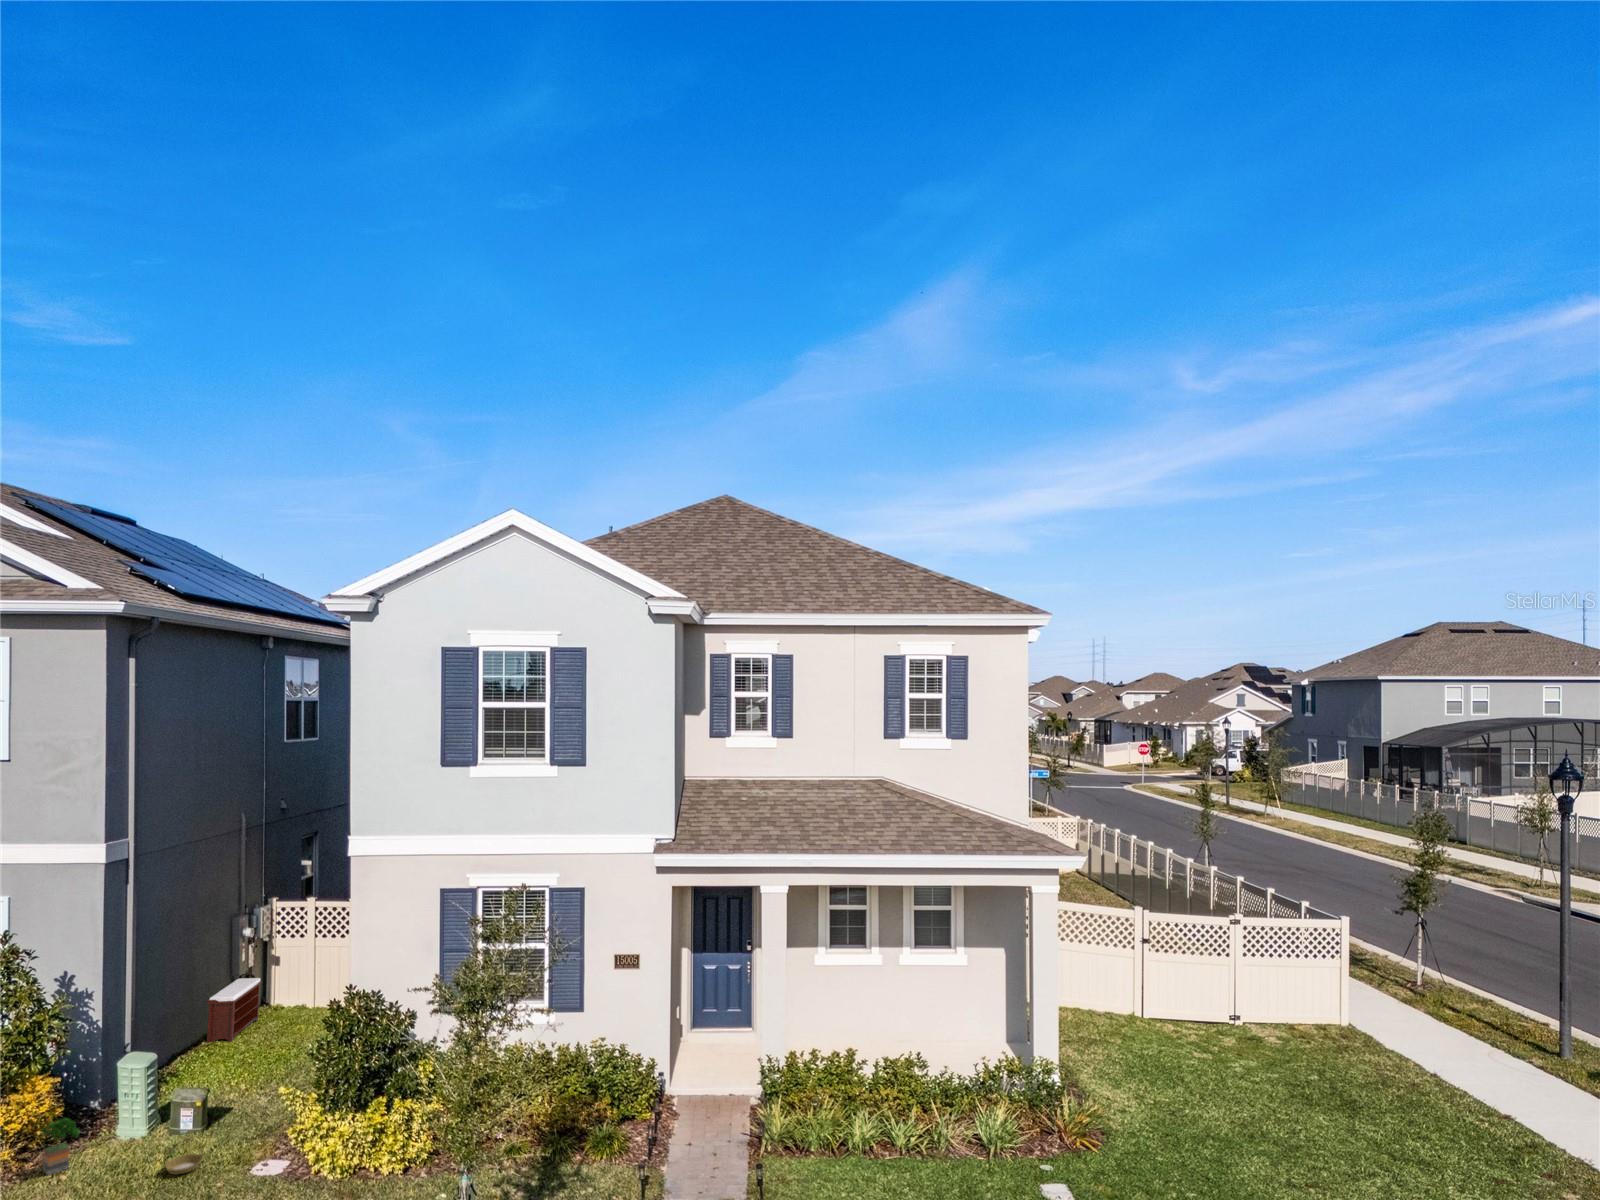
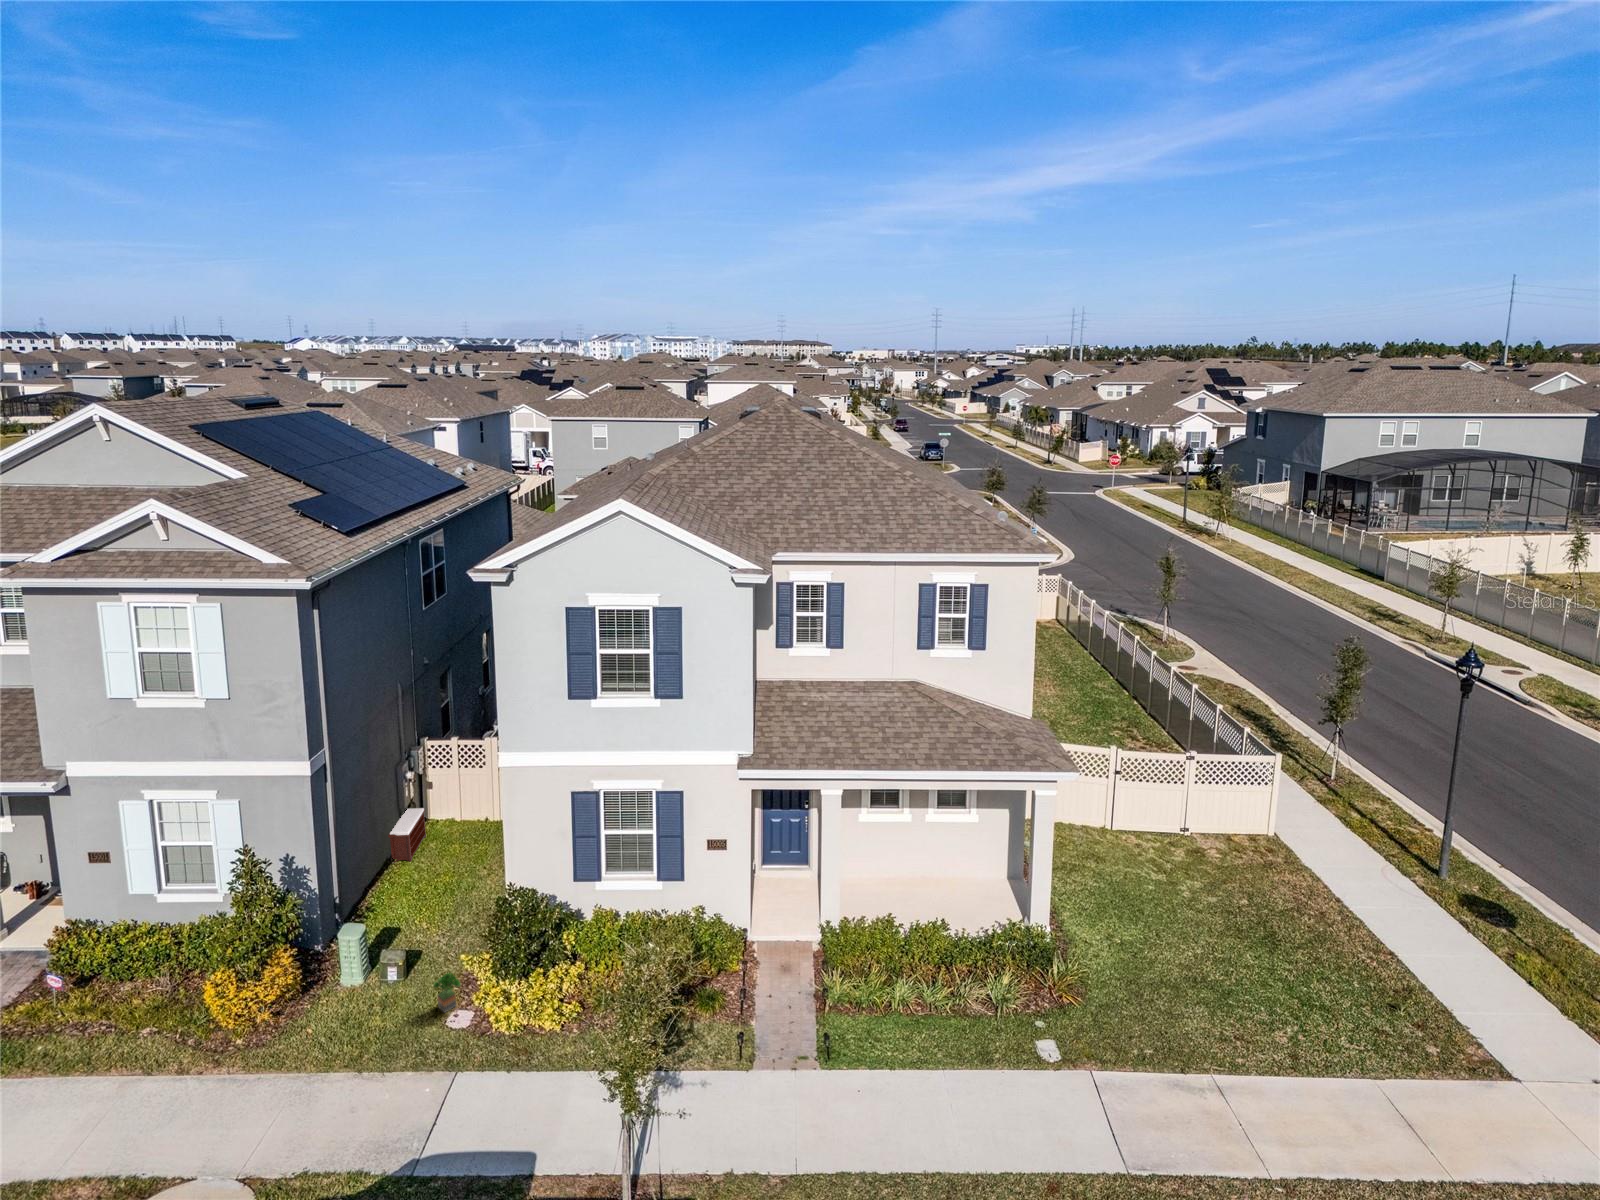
potted tree: present [40,1118,79,1175] -> present [433,973,460,1012]
basket: present [165,1139,203,1175] -> none [392,991,419,1017]

